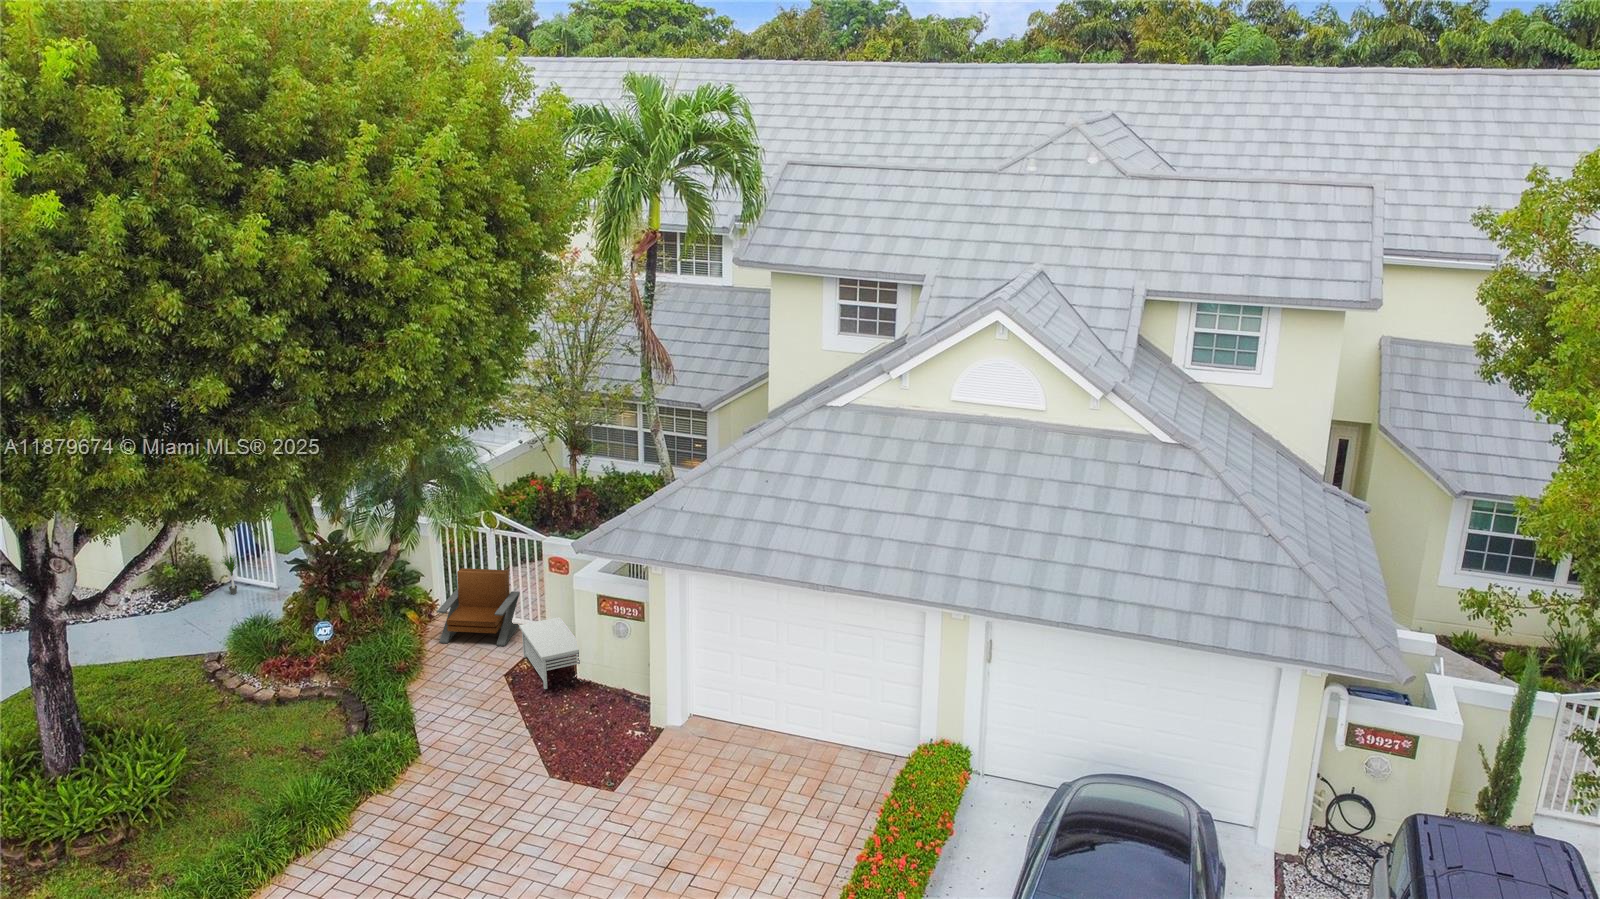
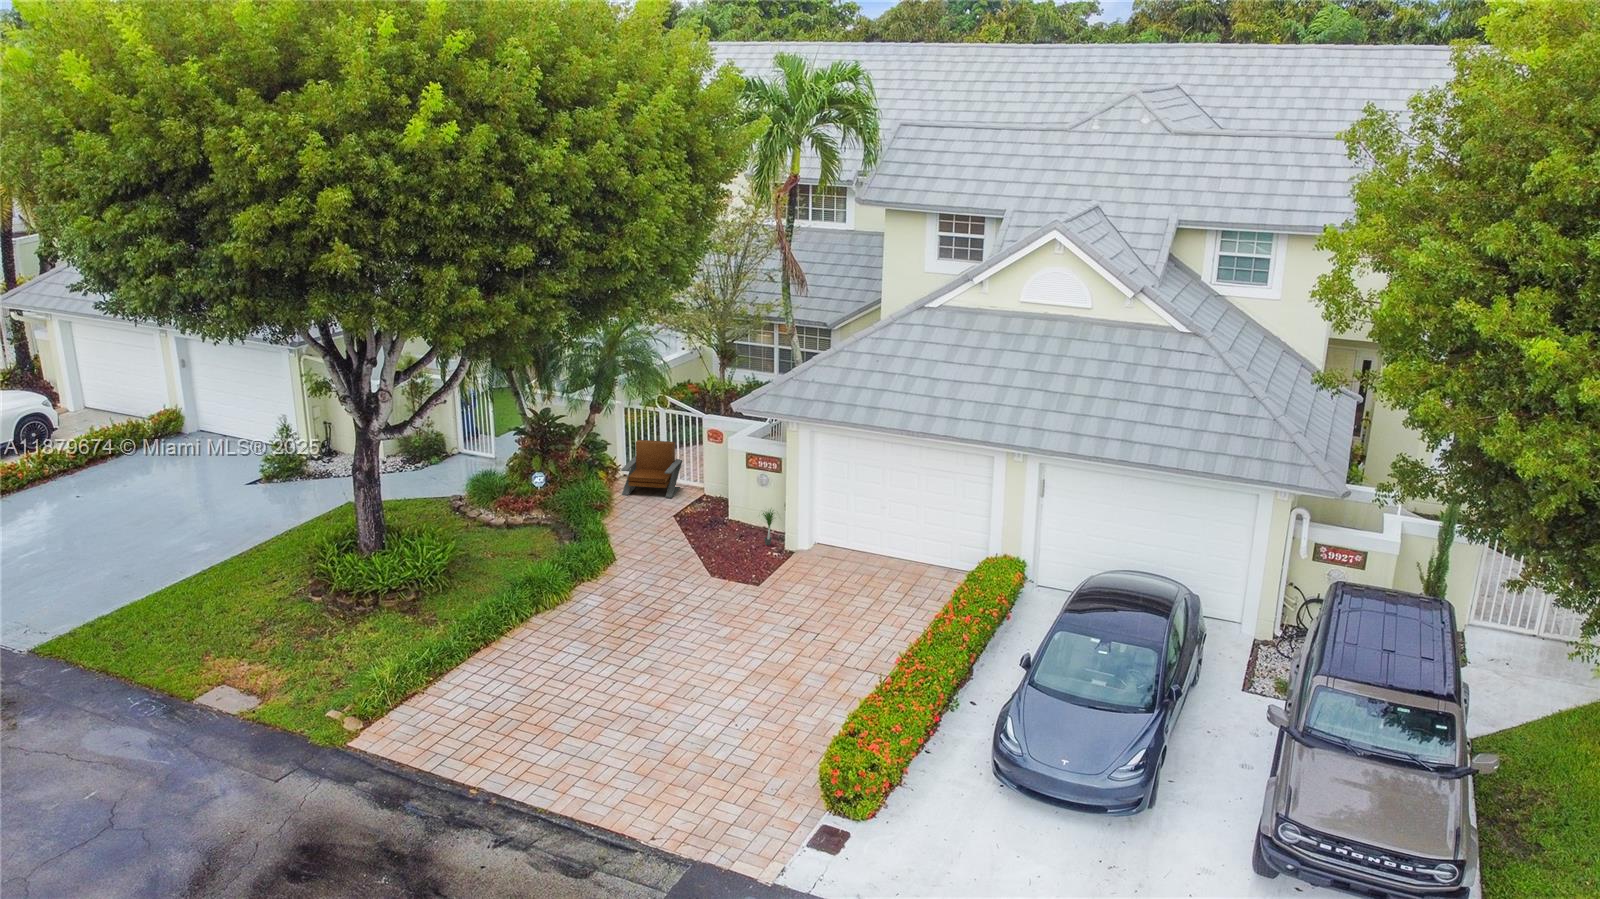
potted plant: present [222,555,237,595] -> present [762,509,774,545]
storage bench: present [519,617,581,689] -> none [684,476,734,525]

